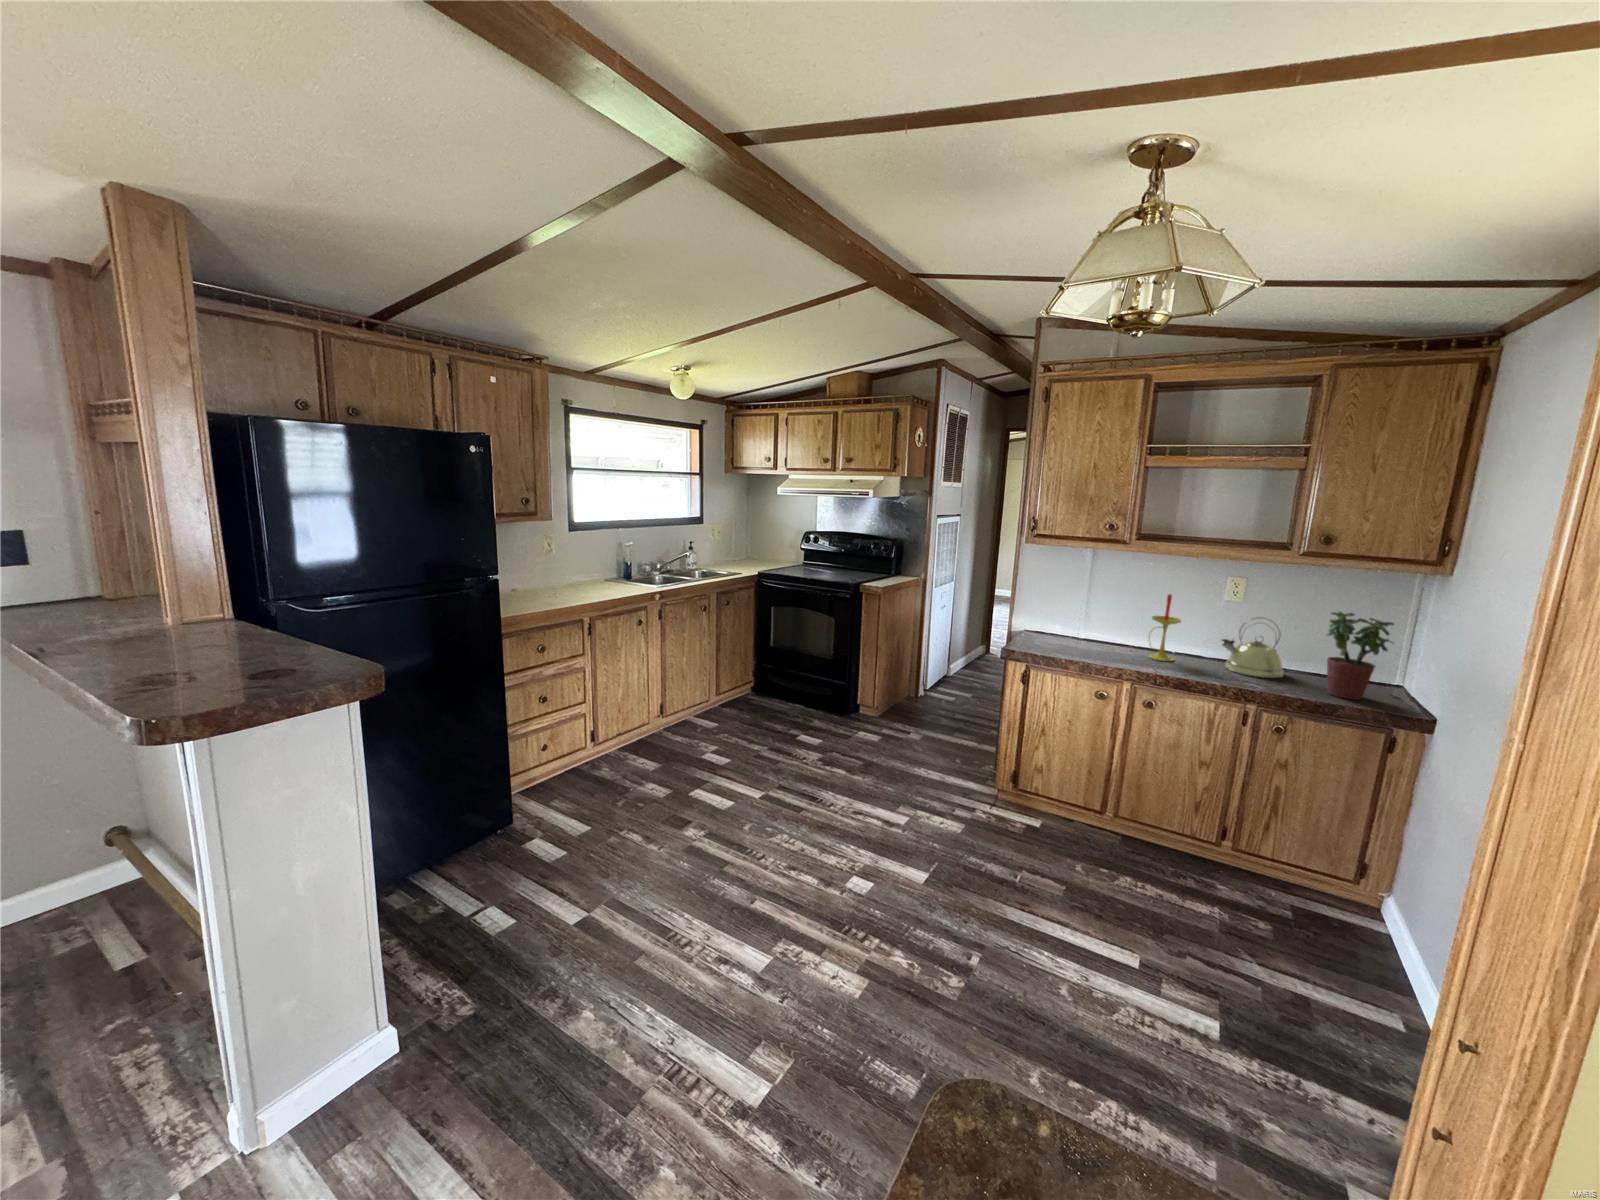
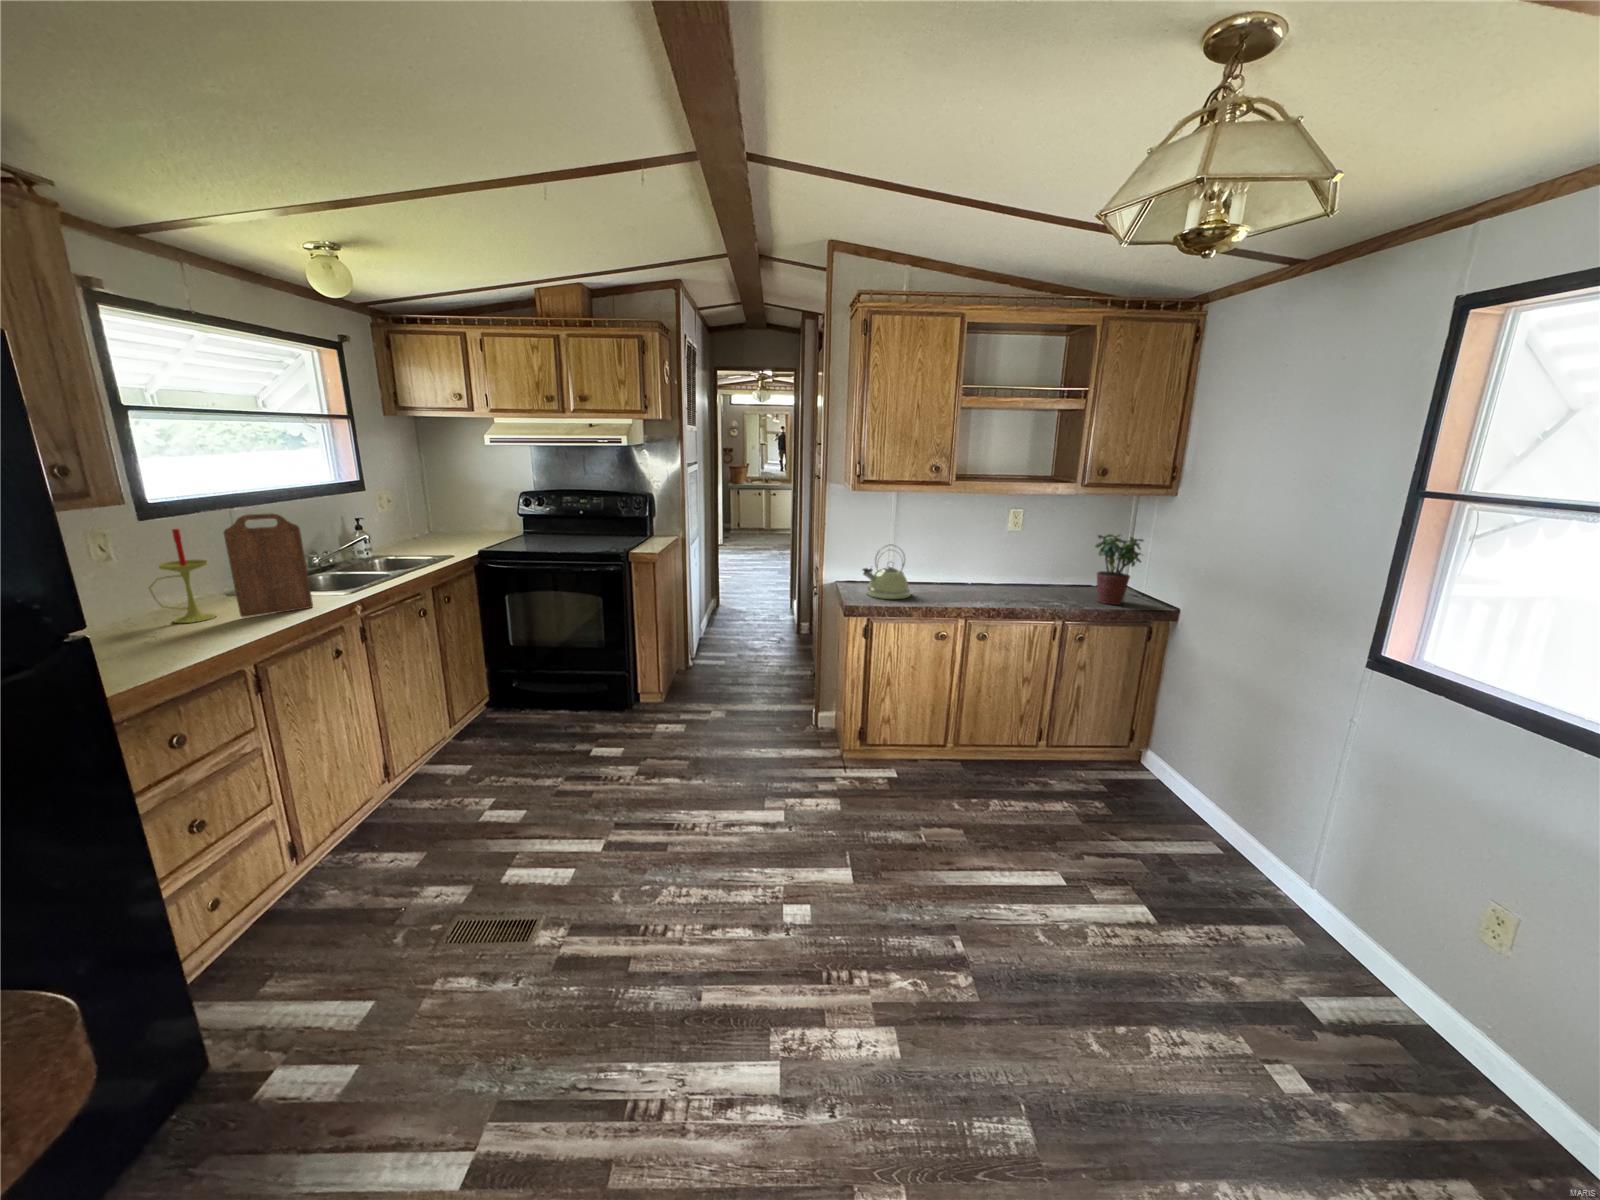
cutting board: none [597,533,634,593] -> present [224,513,313,617]
candle: present [1148,594,1181,661] -> present [149,529,216,623]
kettle: present [1222,617,1283,678] -> present [863,544,910,599]

